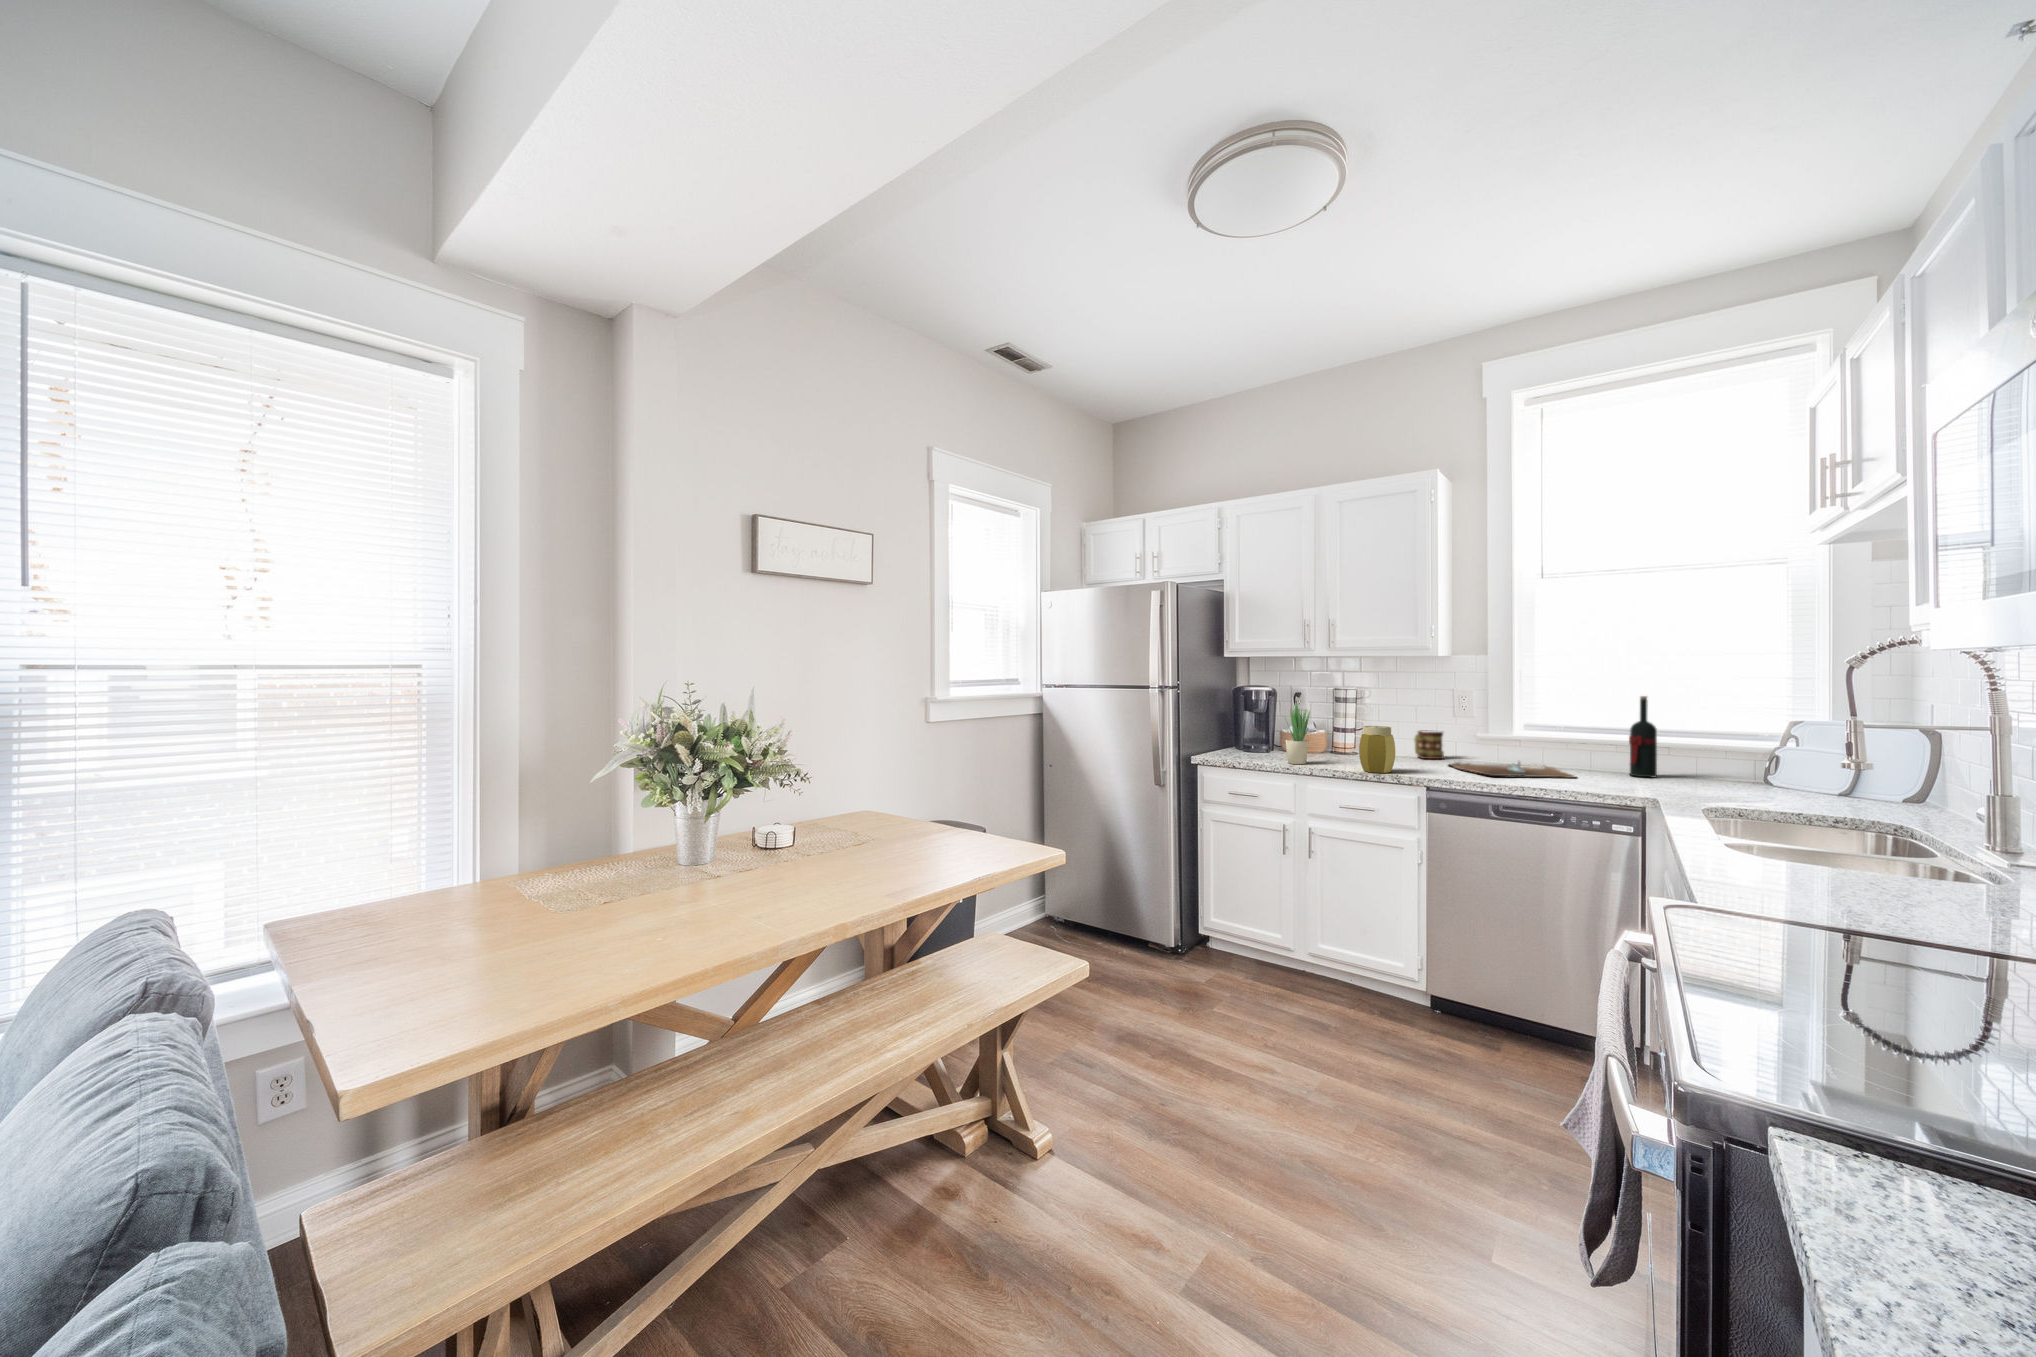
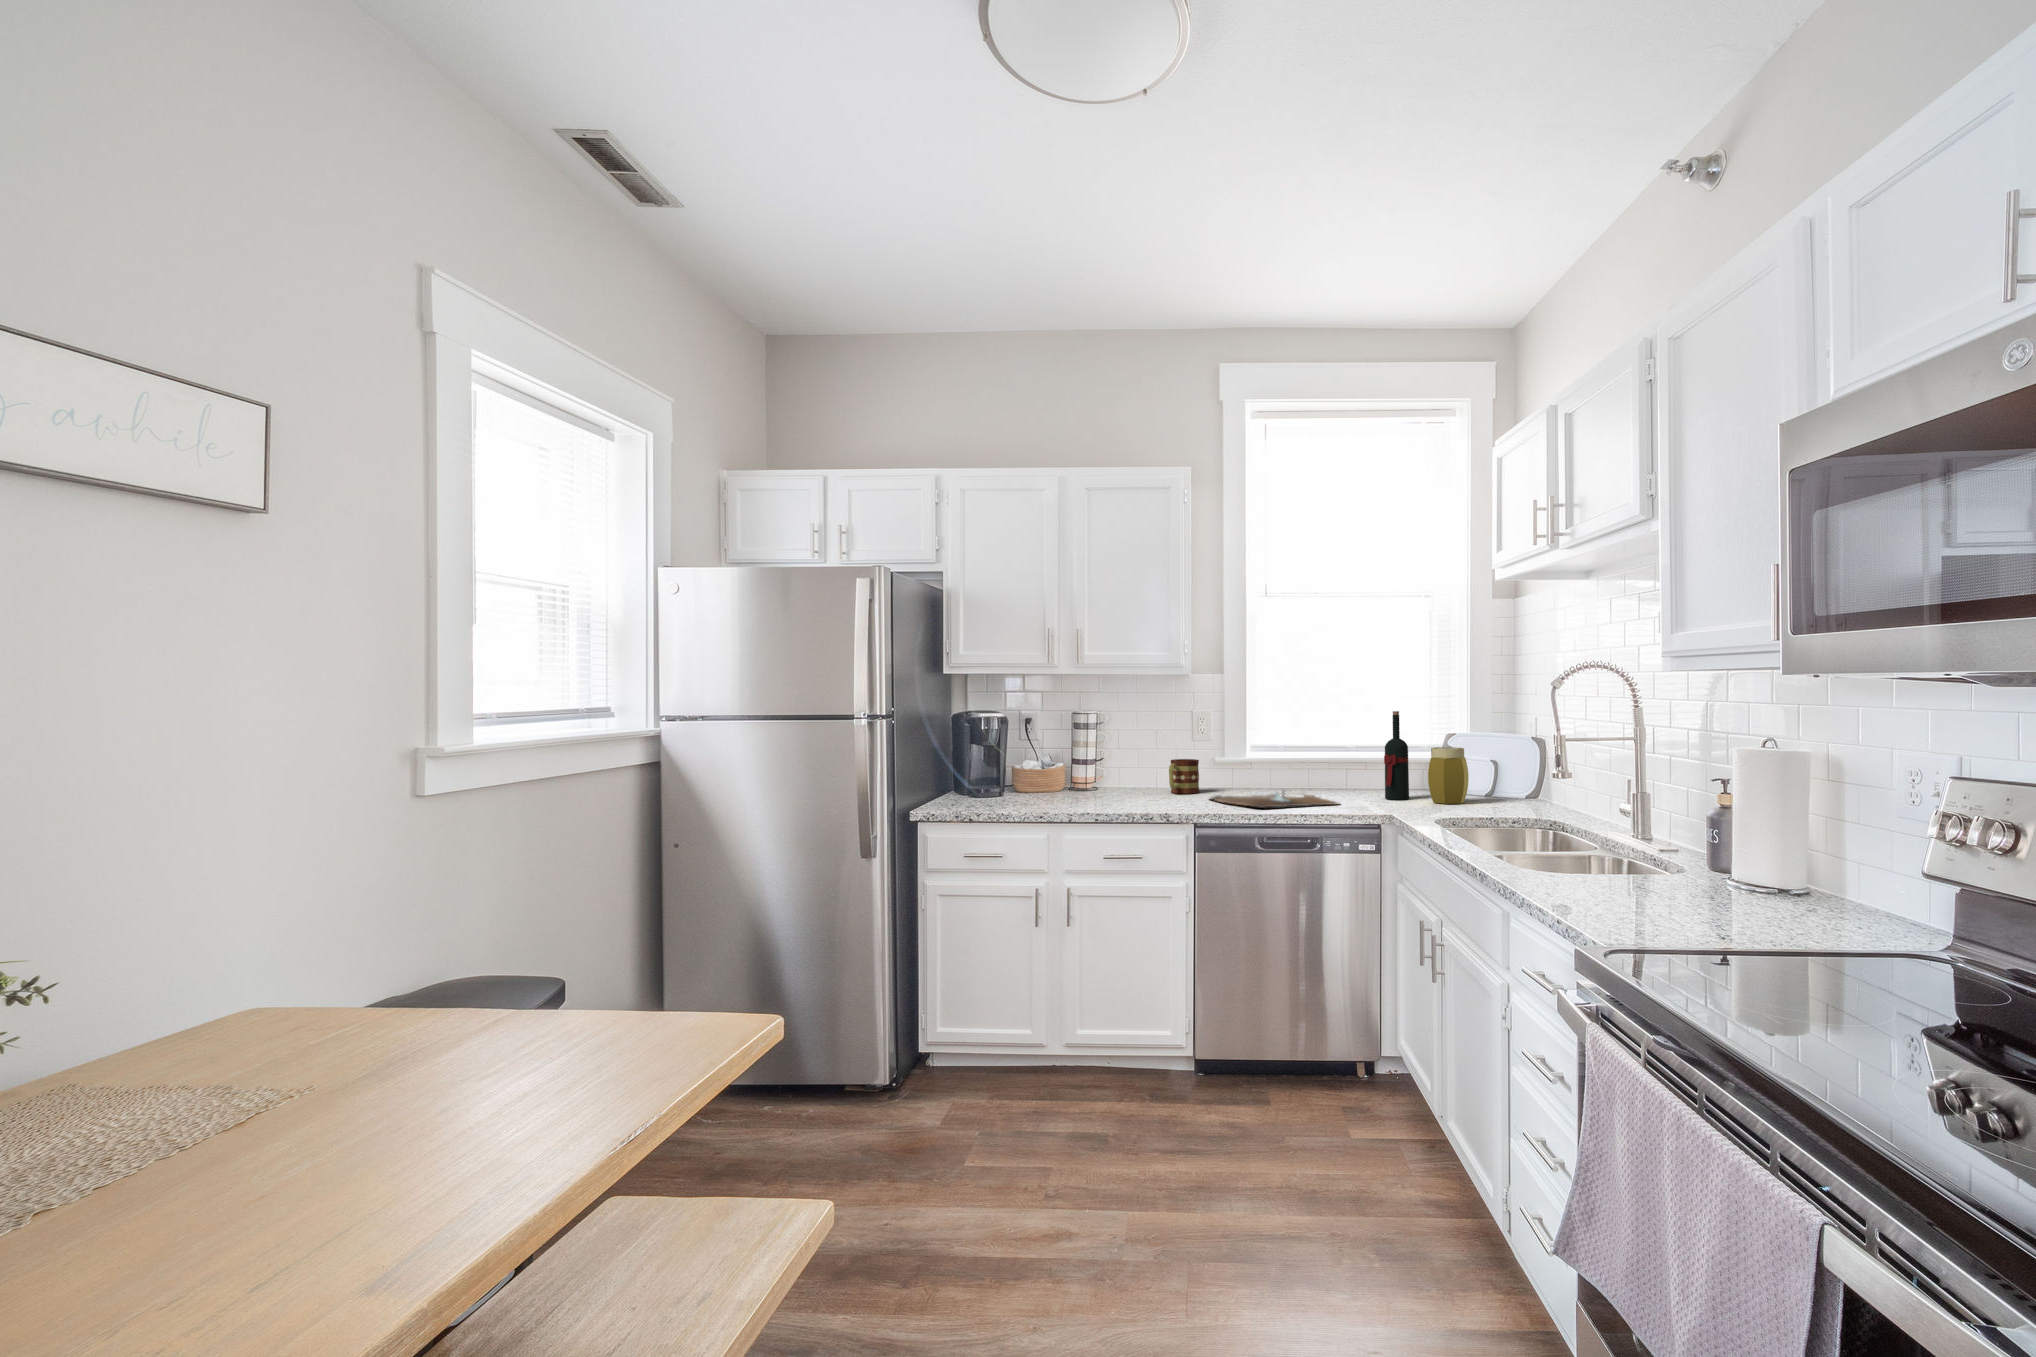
potted plant: present [1285,700,1310,764] -> none [1026,726,1056,809]
jar: present [1359,726,1395,773] -> present [1428,747,1469,804]

